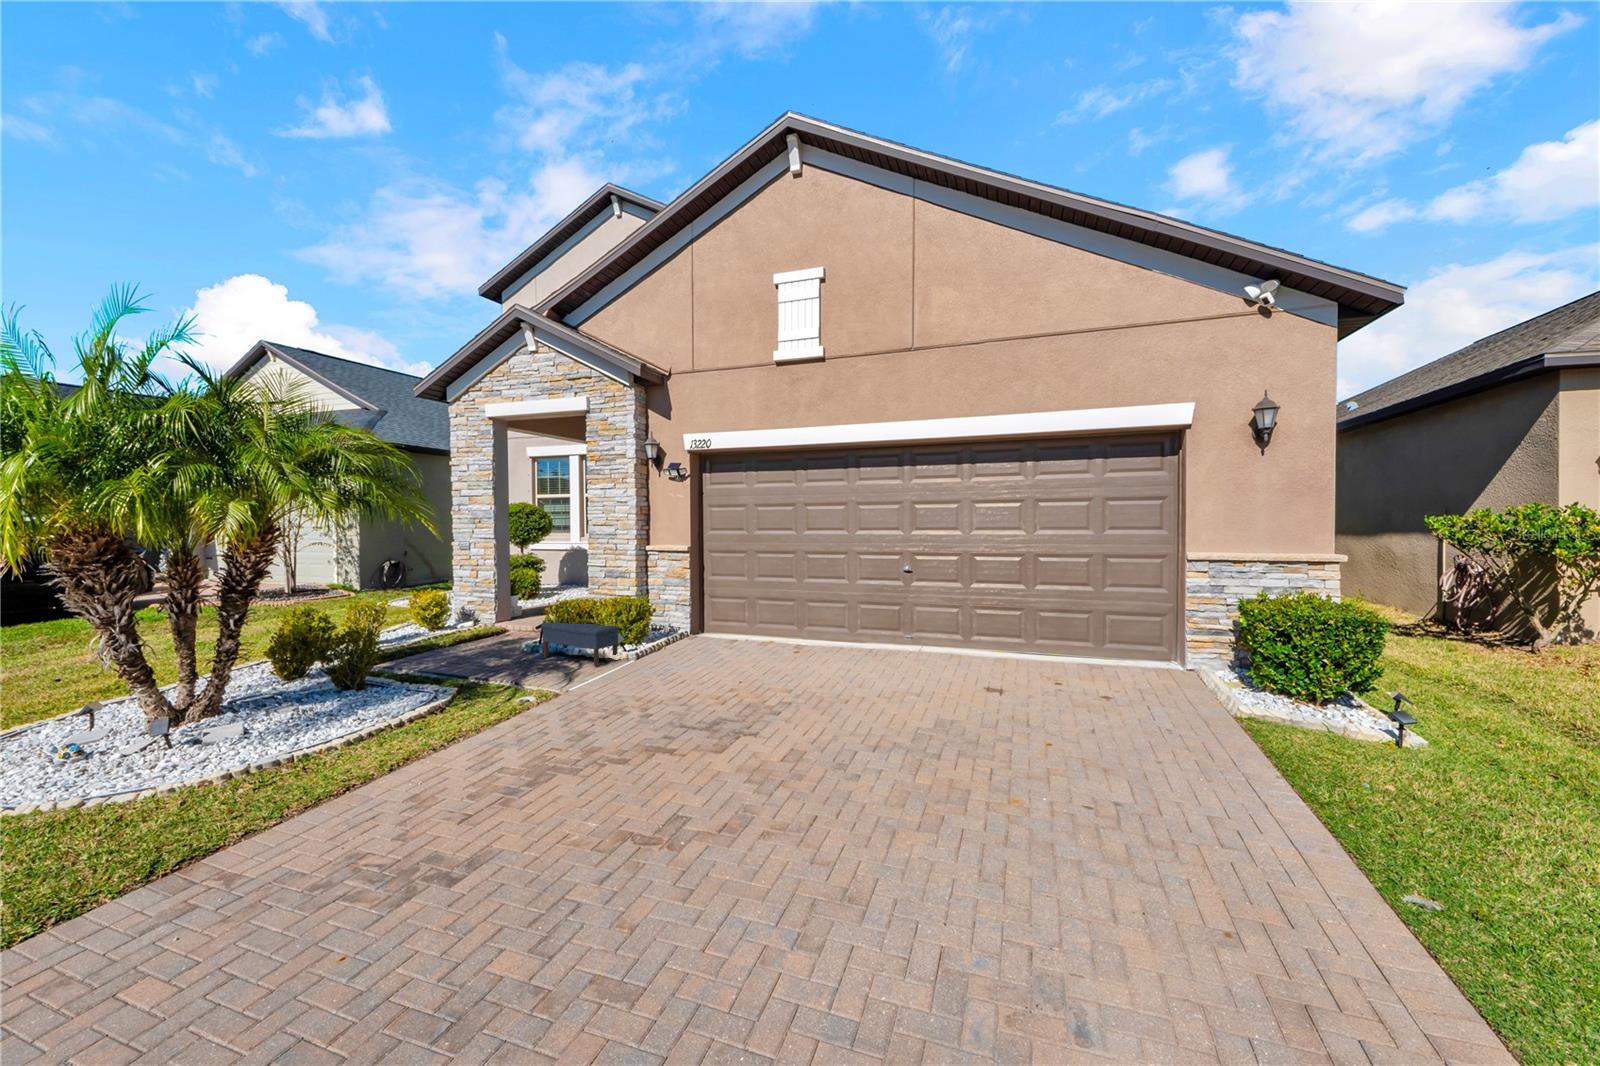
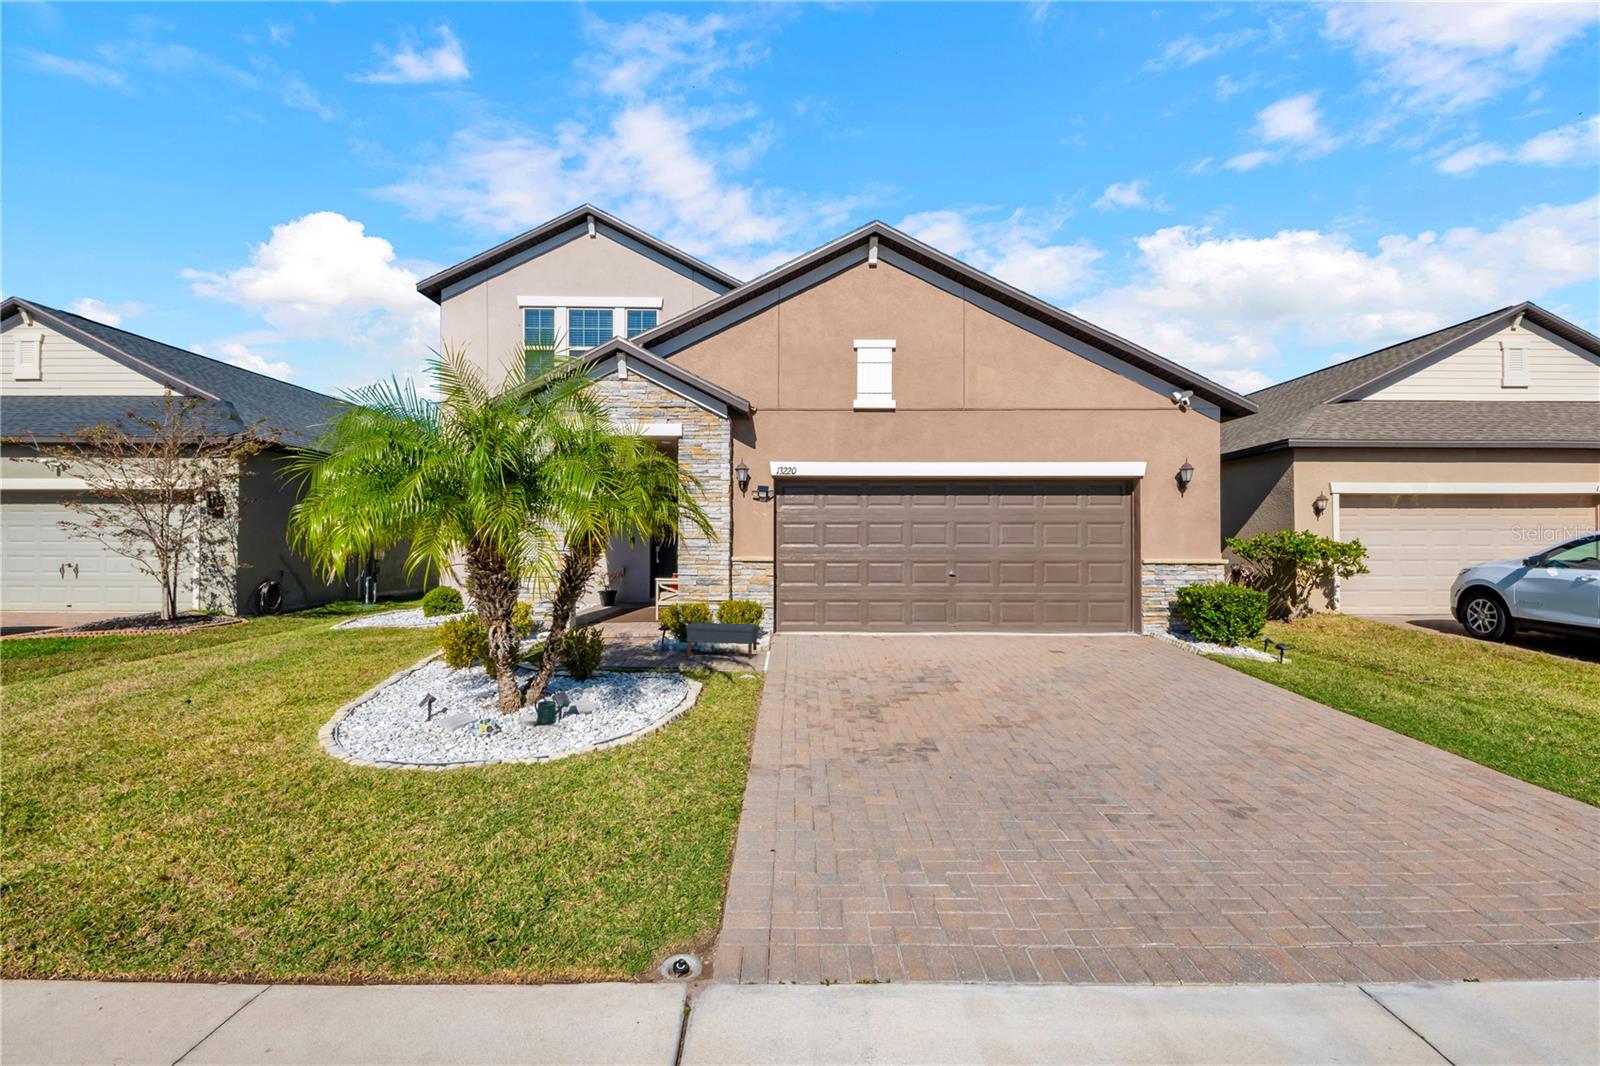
watering can: none [177,712,205,744] -> present [534,697,569,725]

